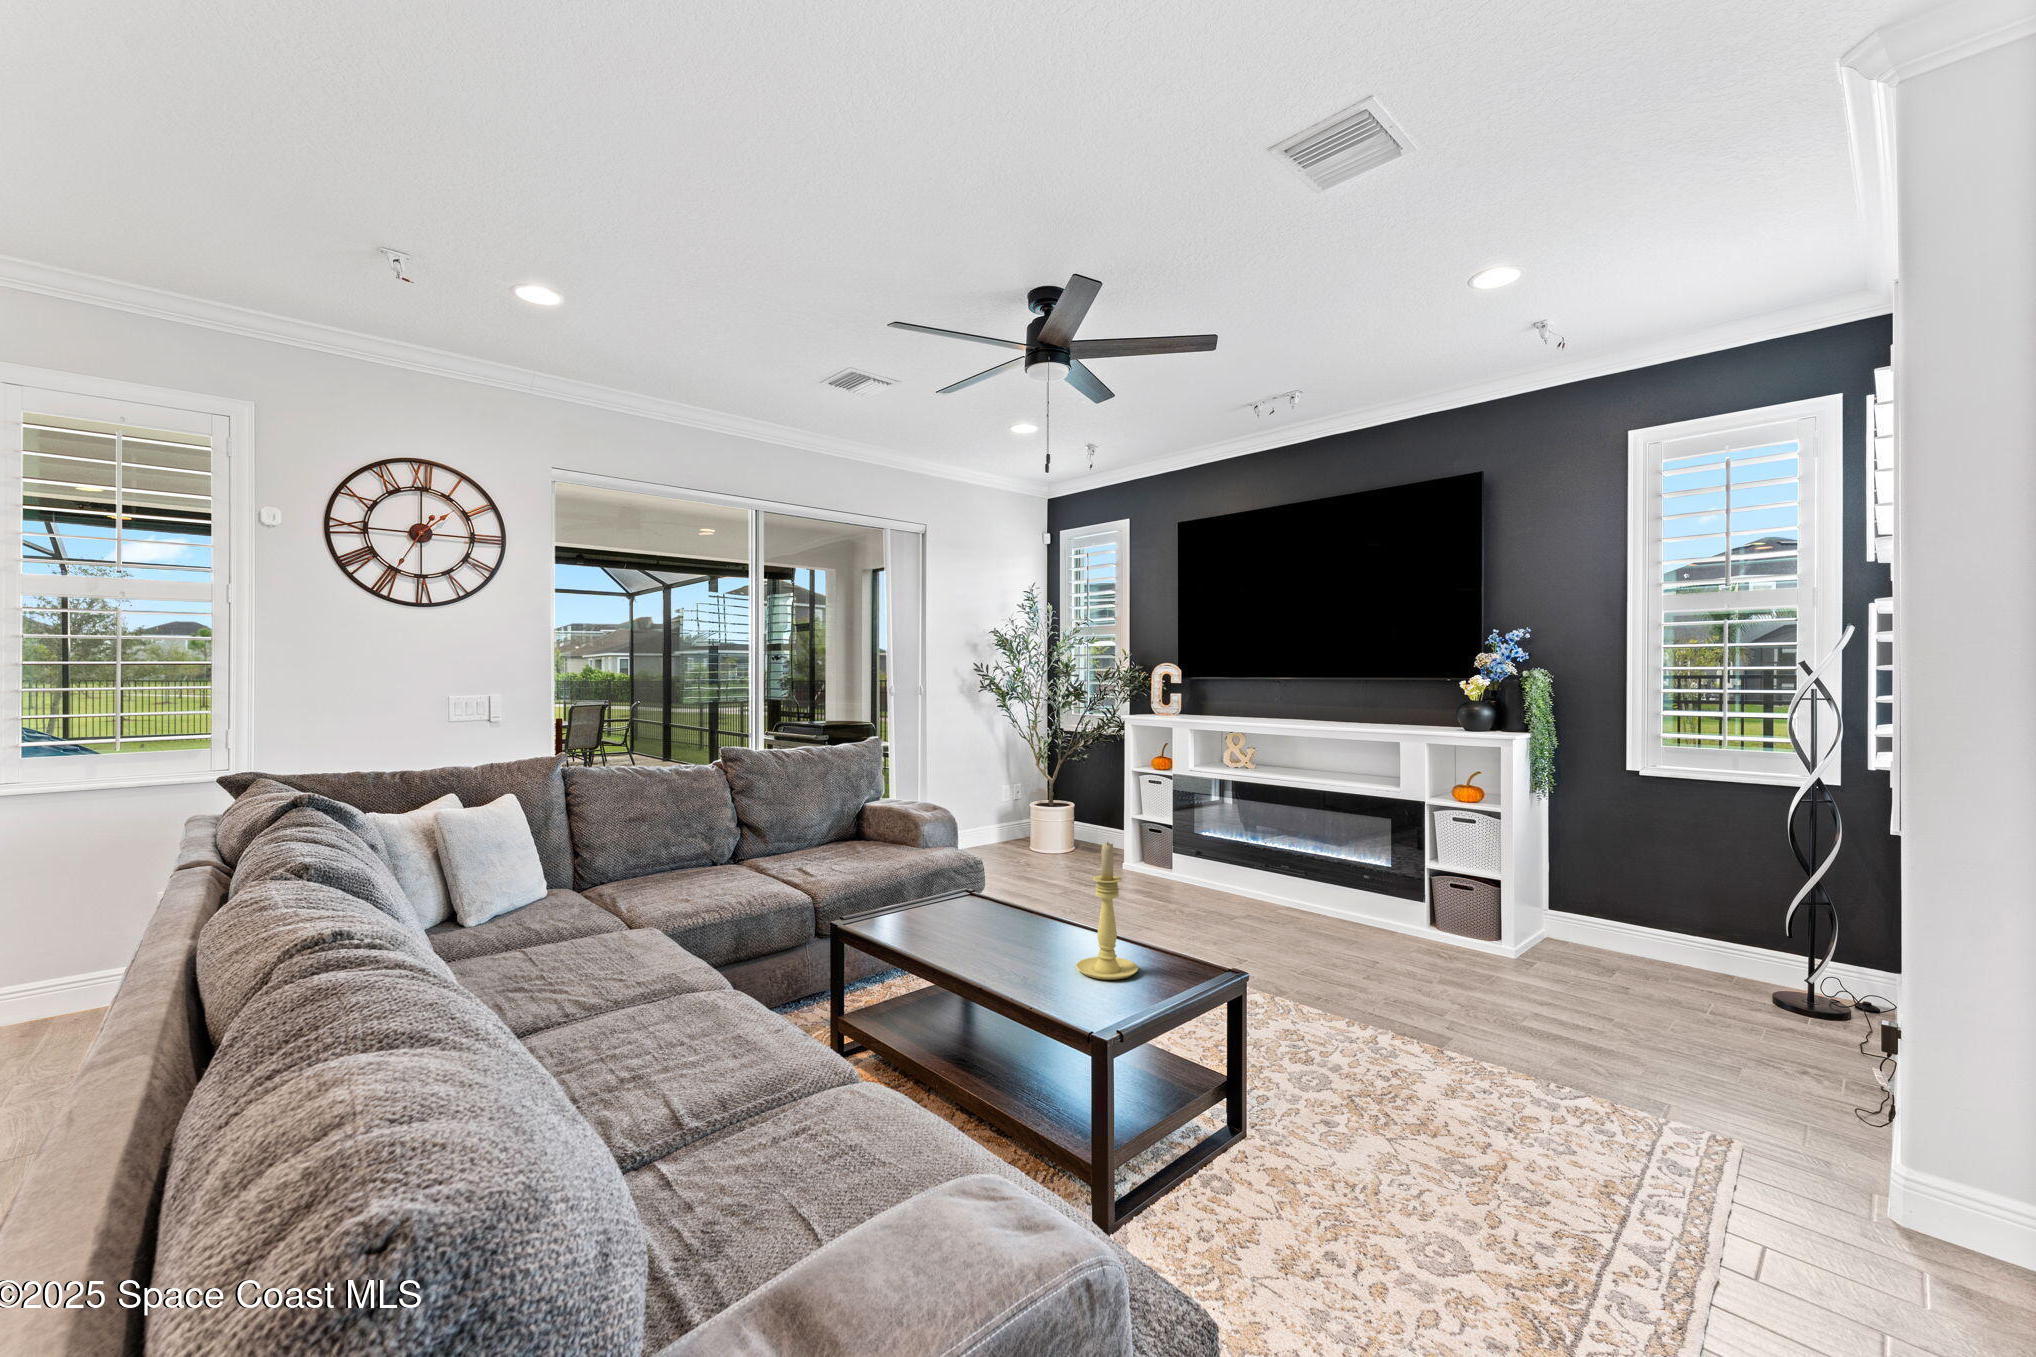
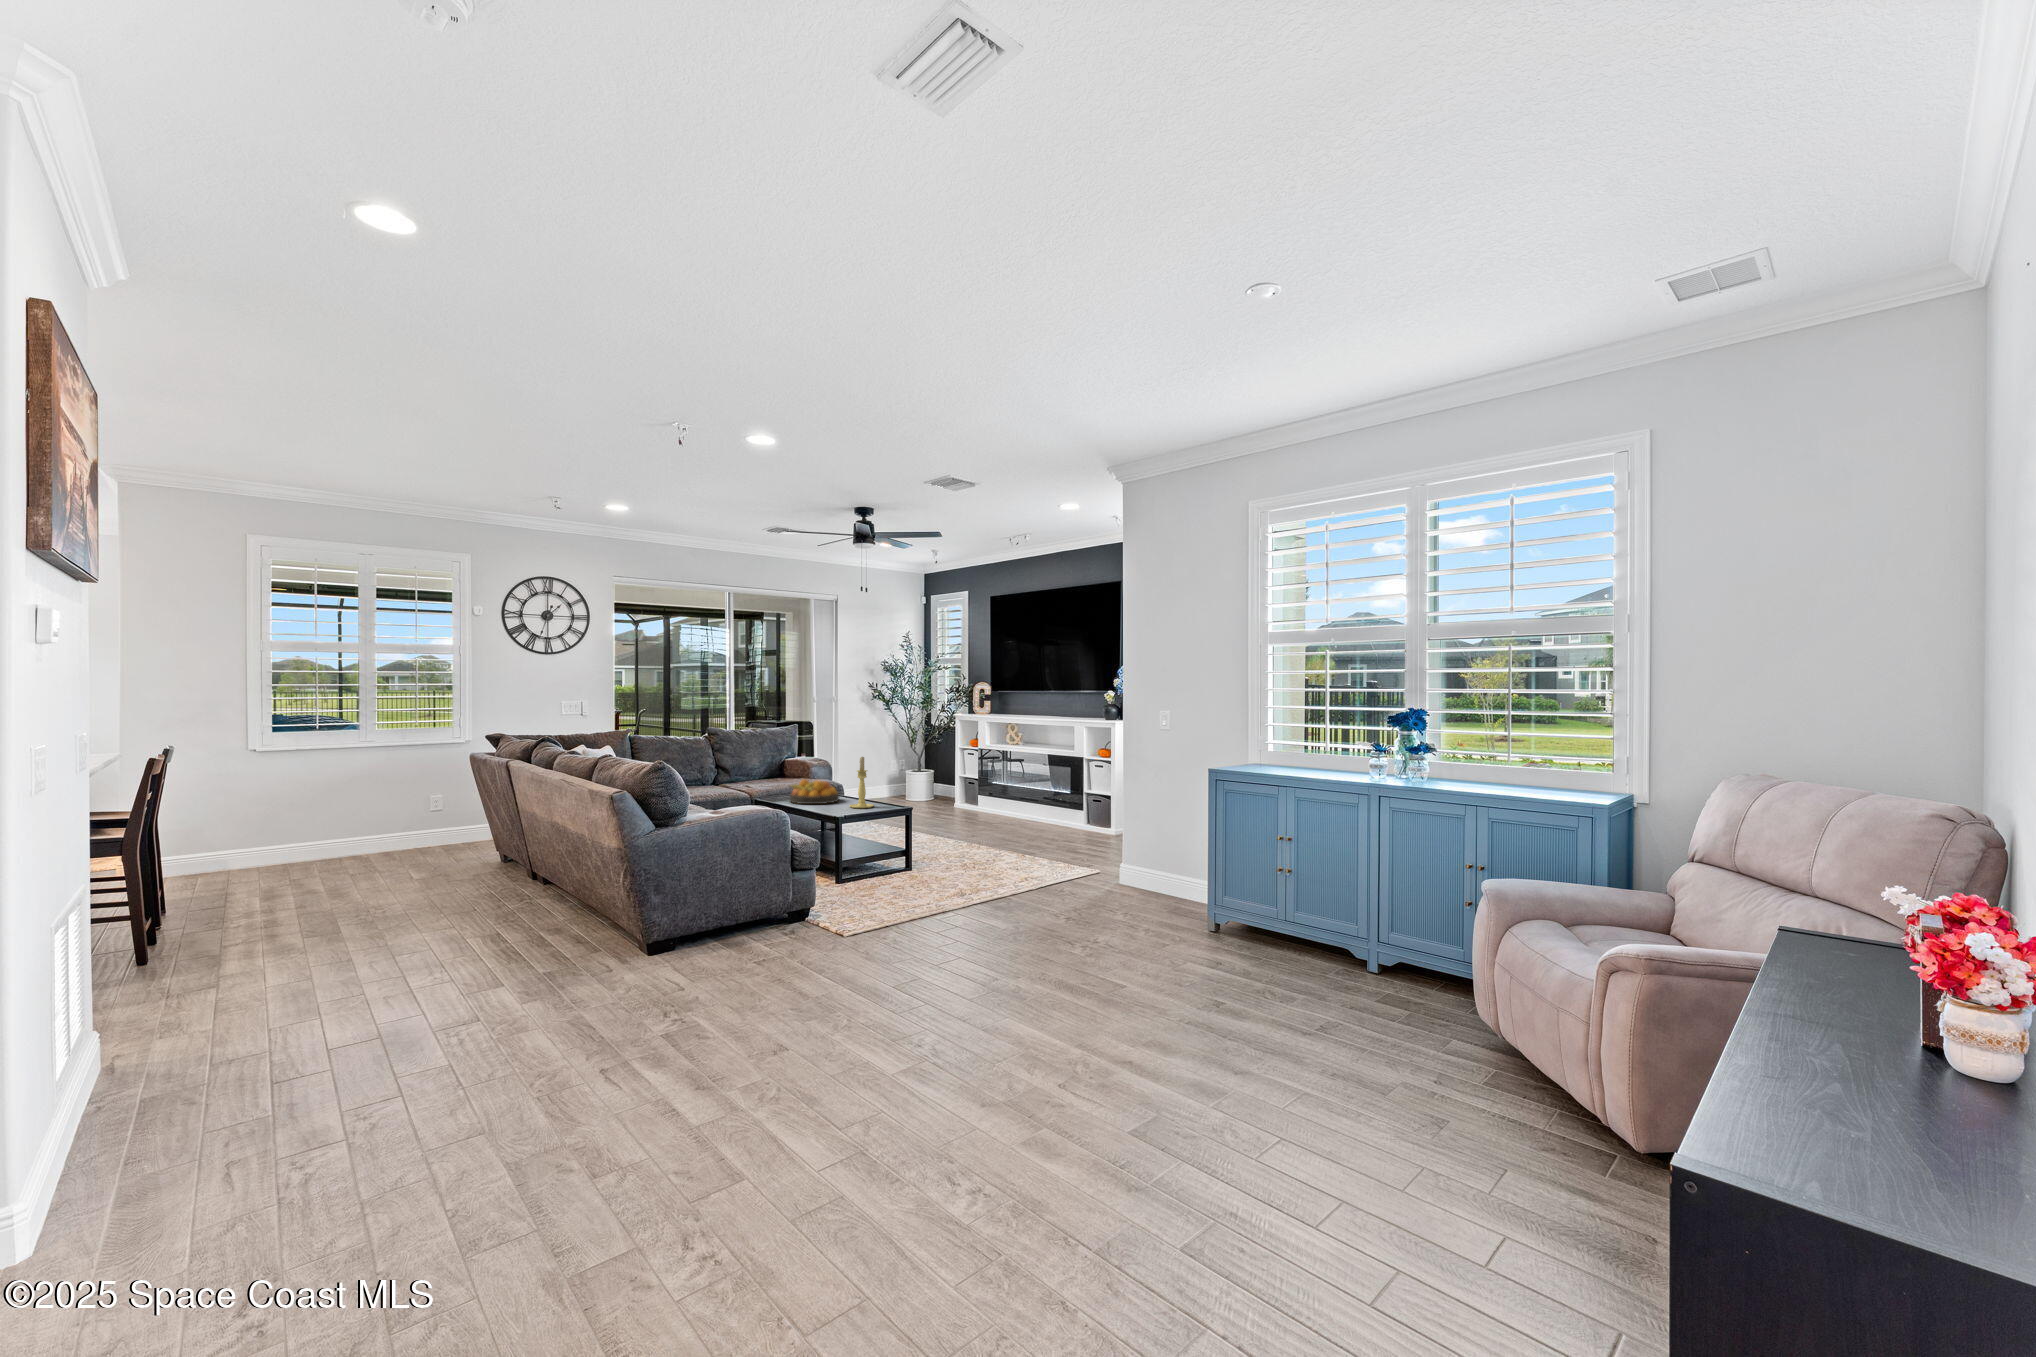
fruit bowl: none [912,885,1031,957] -> present [790,779,839,804]

